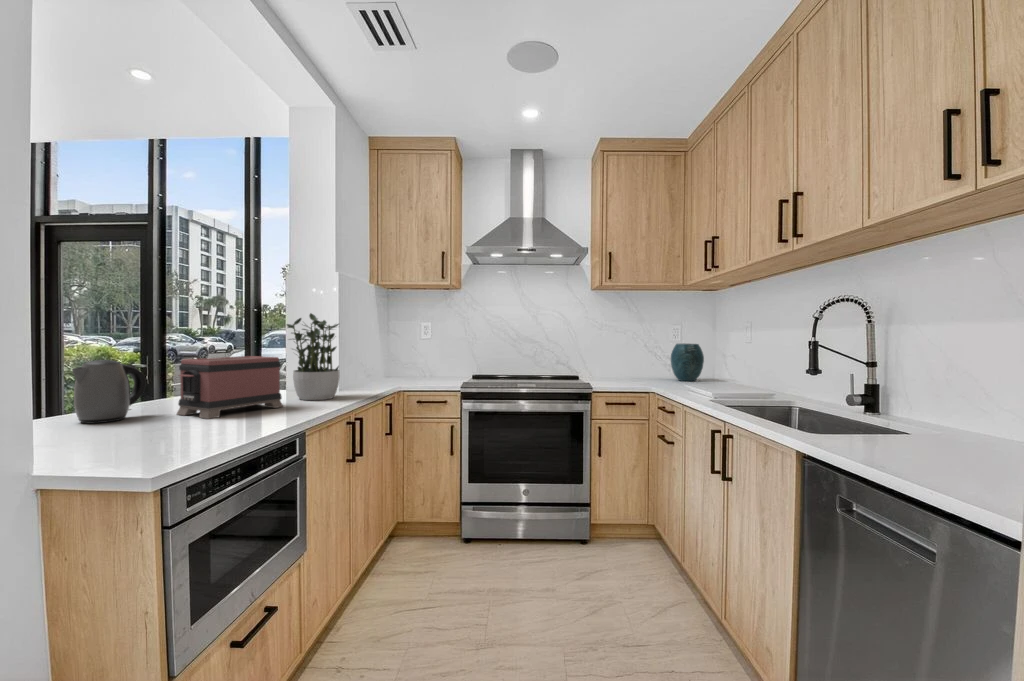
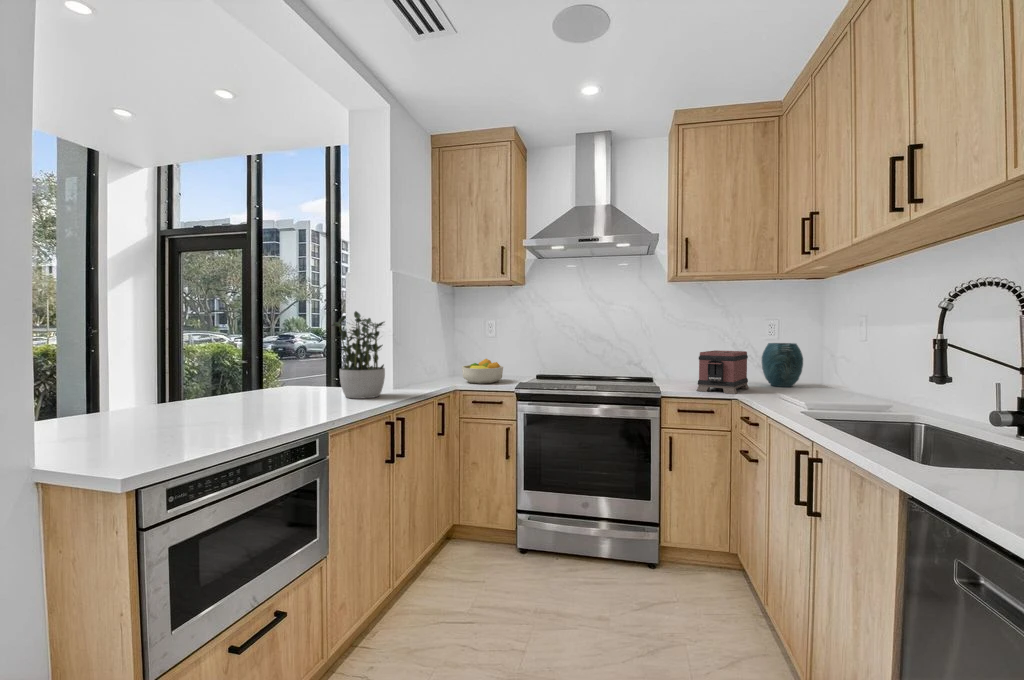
toaster: present [177,356,283,419] -> present [697,350,749,394]
kettle: present [72,360,146,423] -> none [125,356,195,416]
fruit bowl: none [403,360,444,384] -> present [462,359,503,384]

